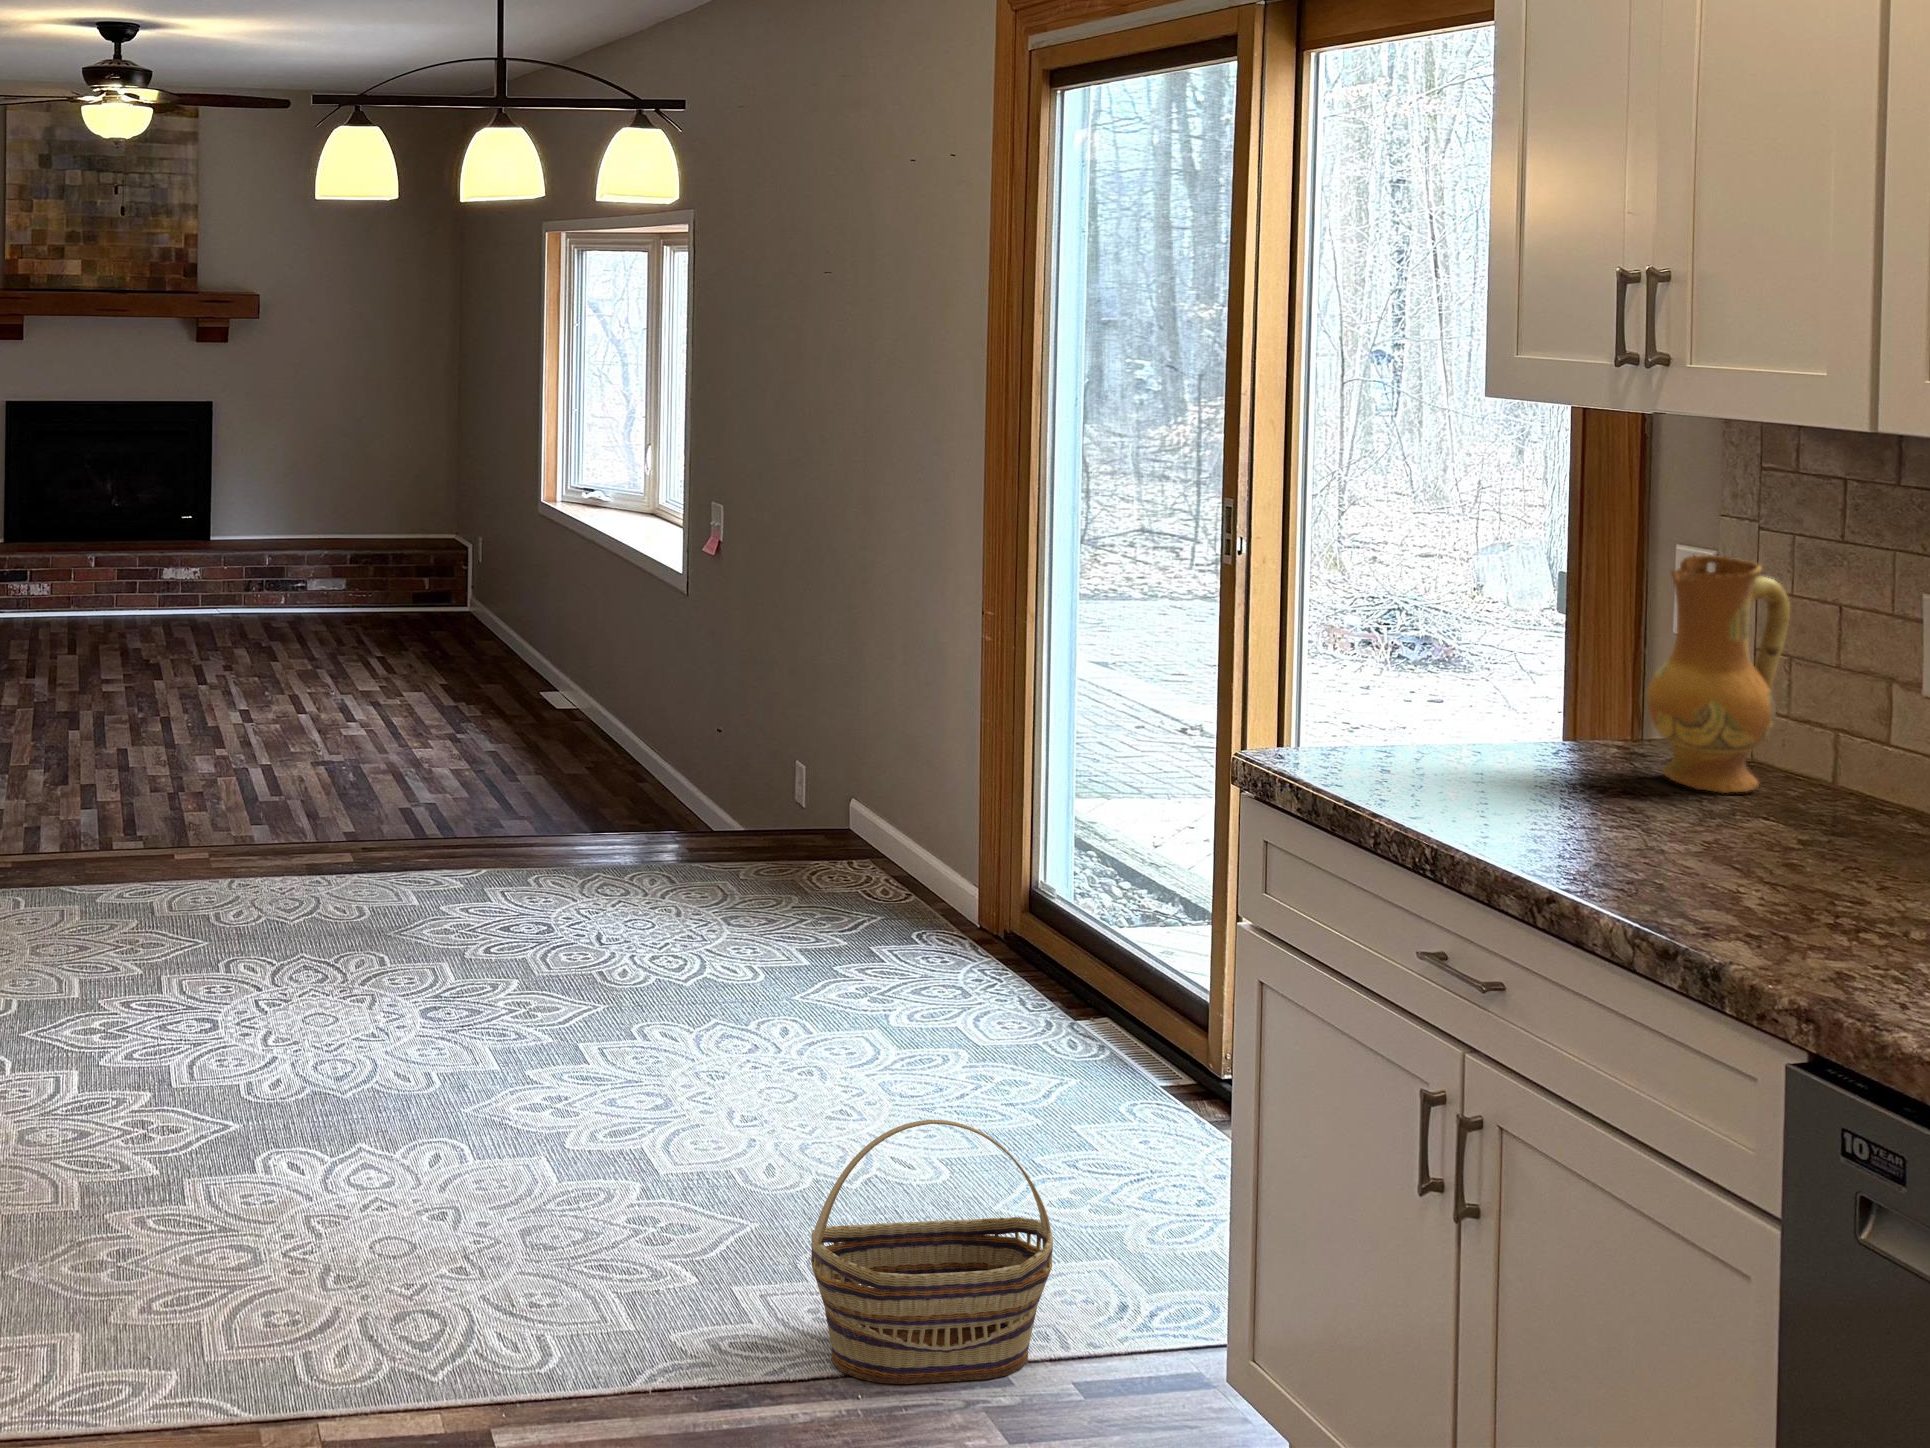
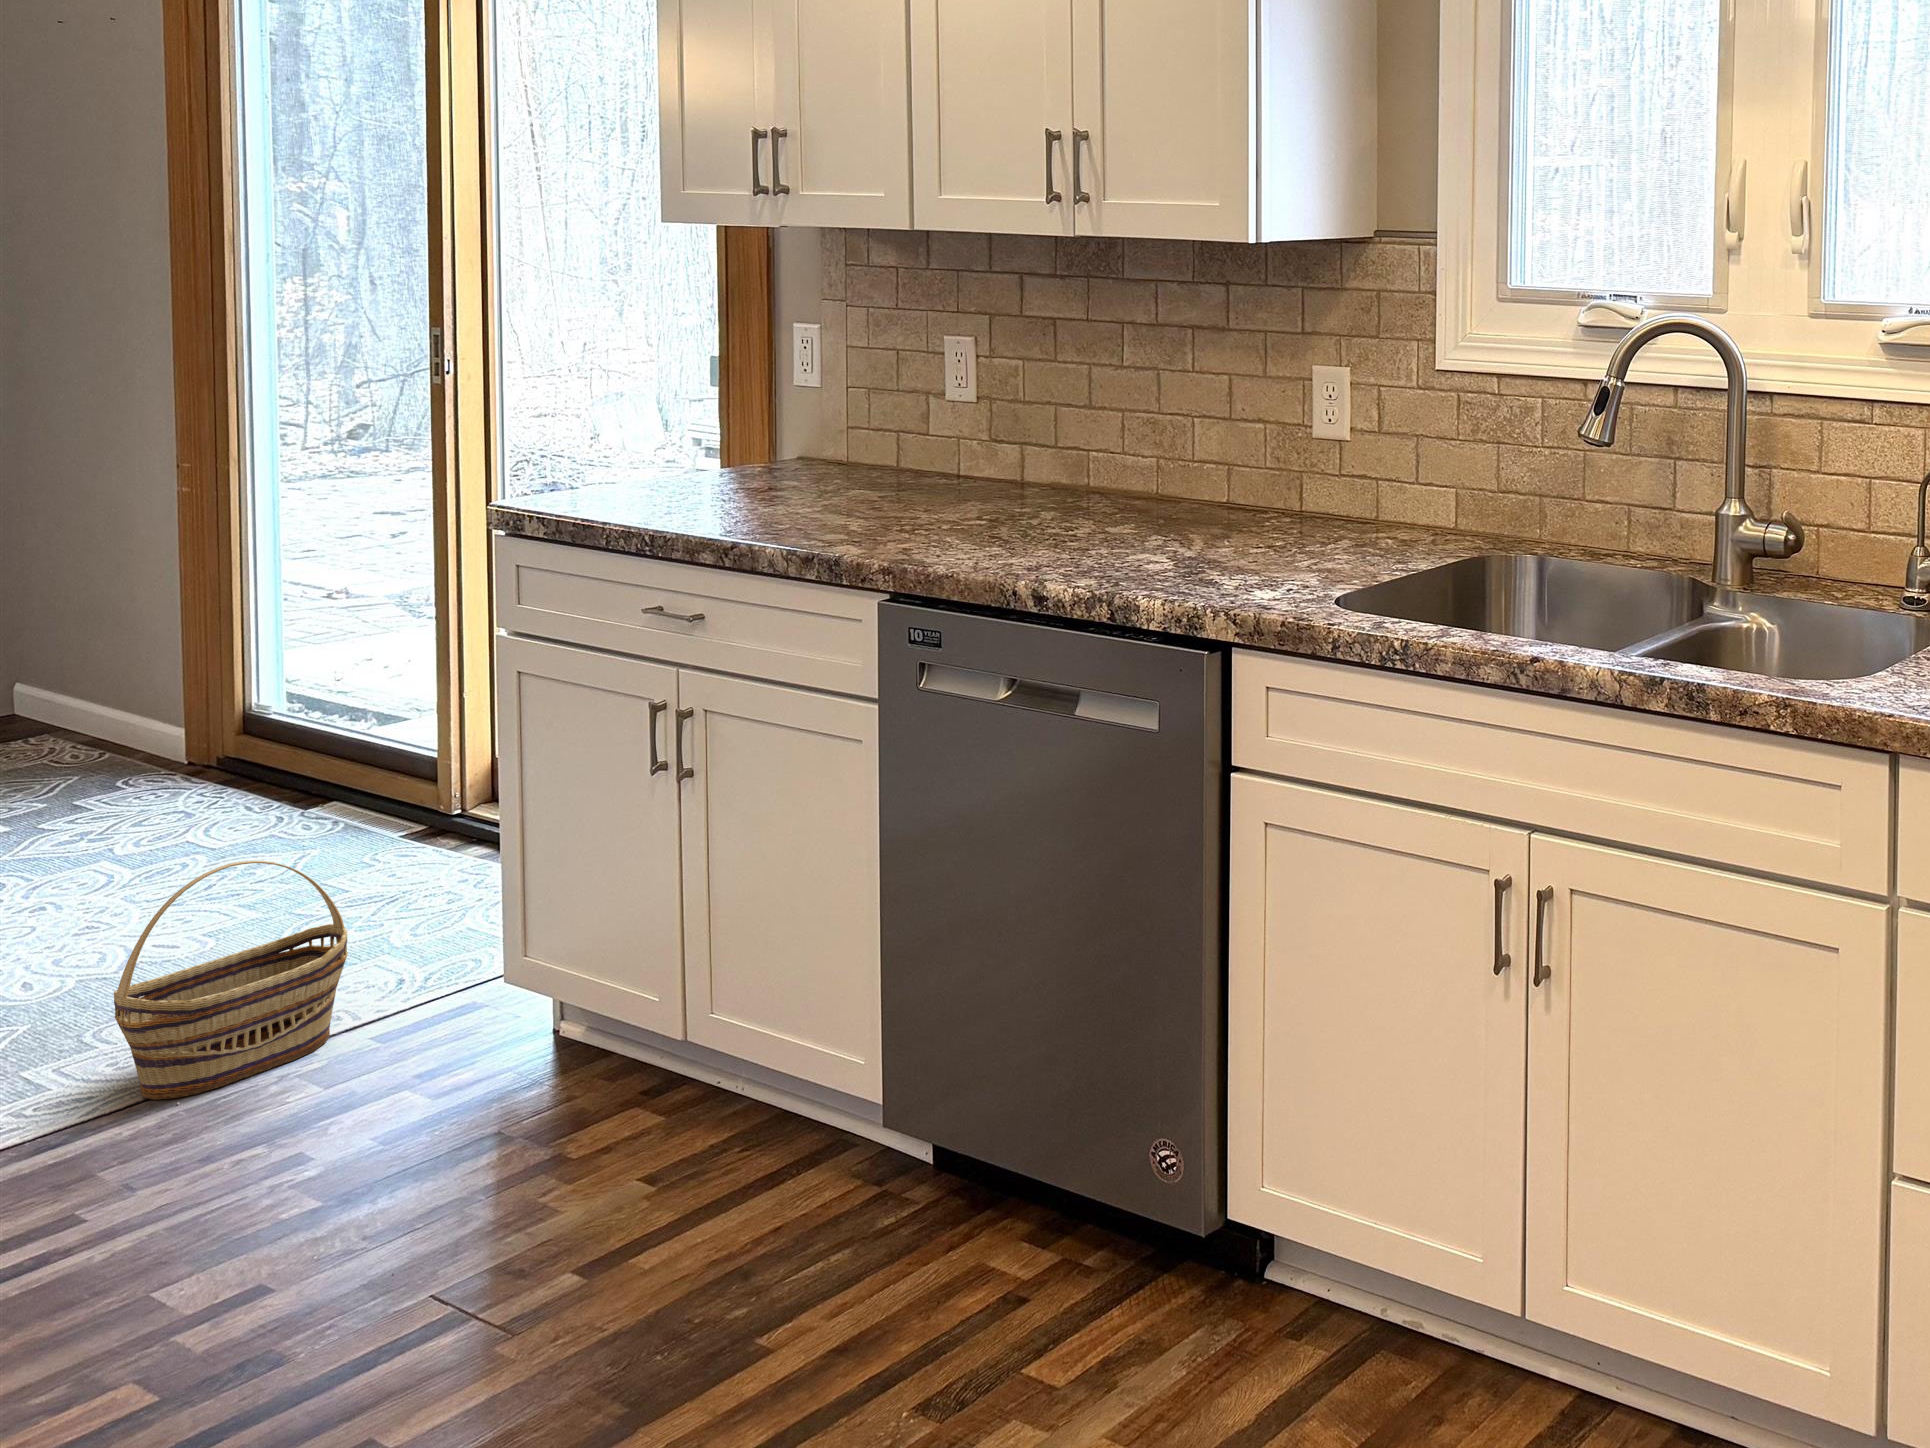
ceramic jug: present [1646,555,1790,793] -> none [781,322,865,478]

